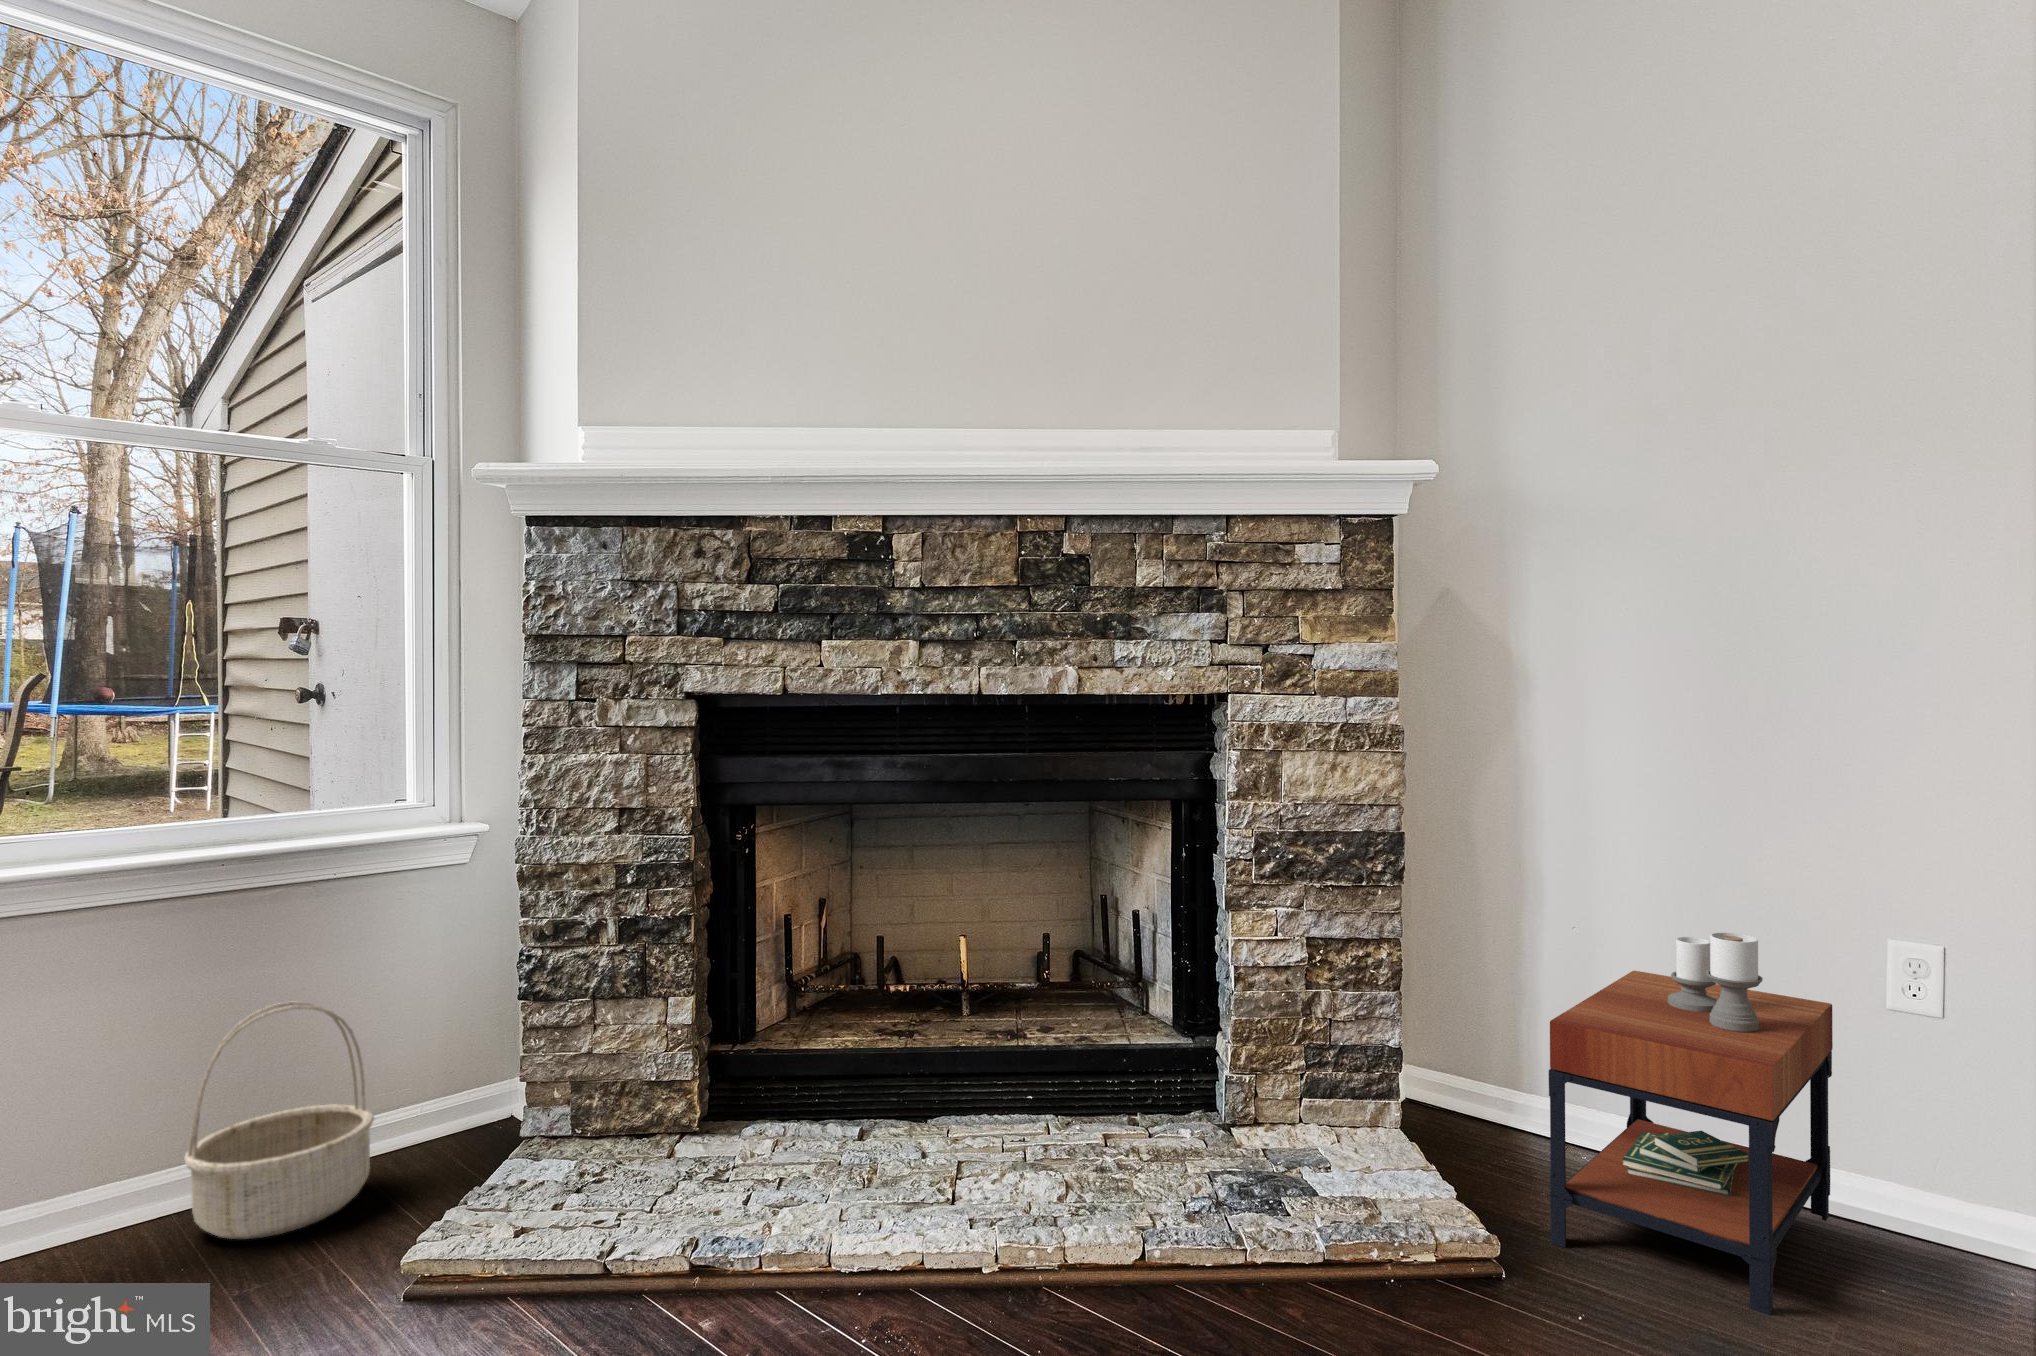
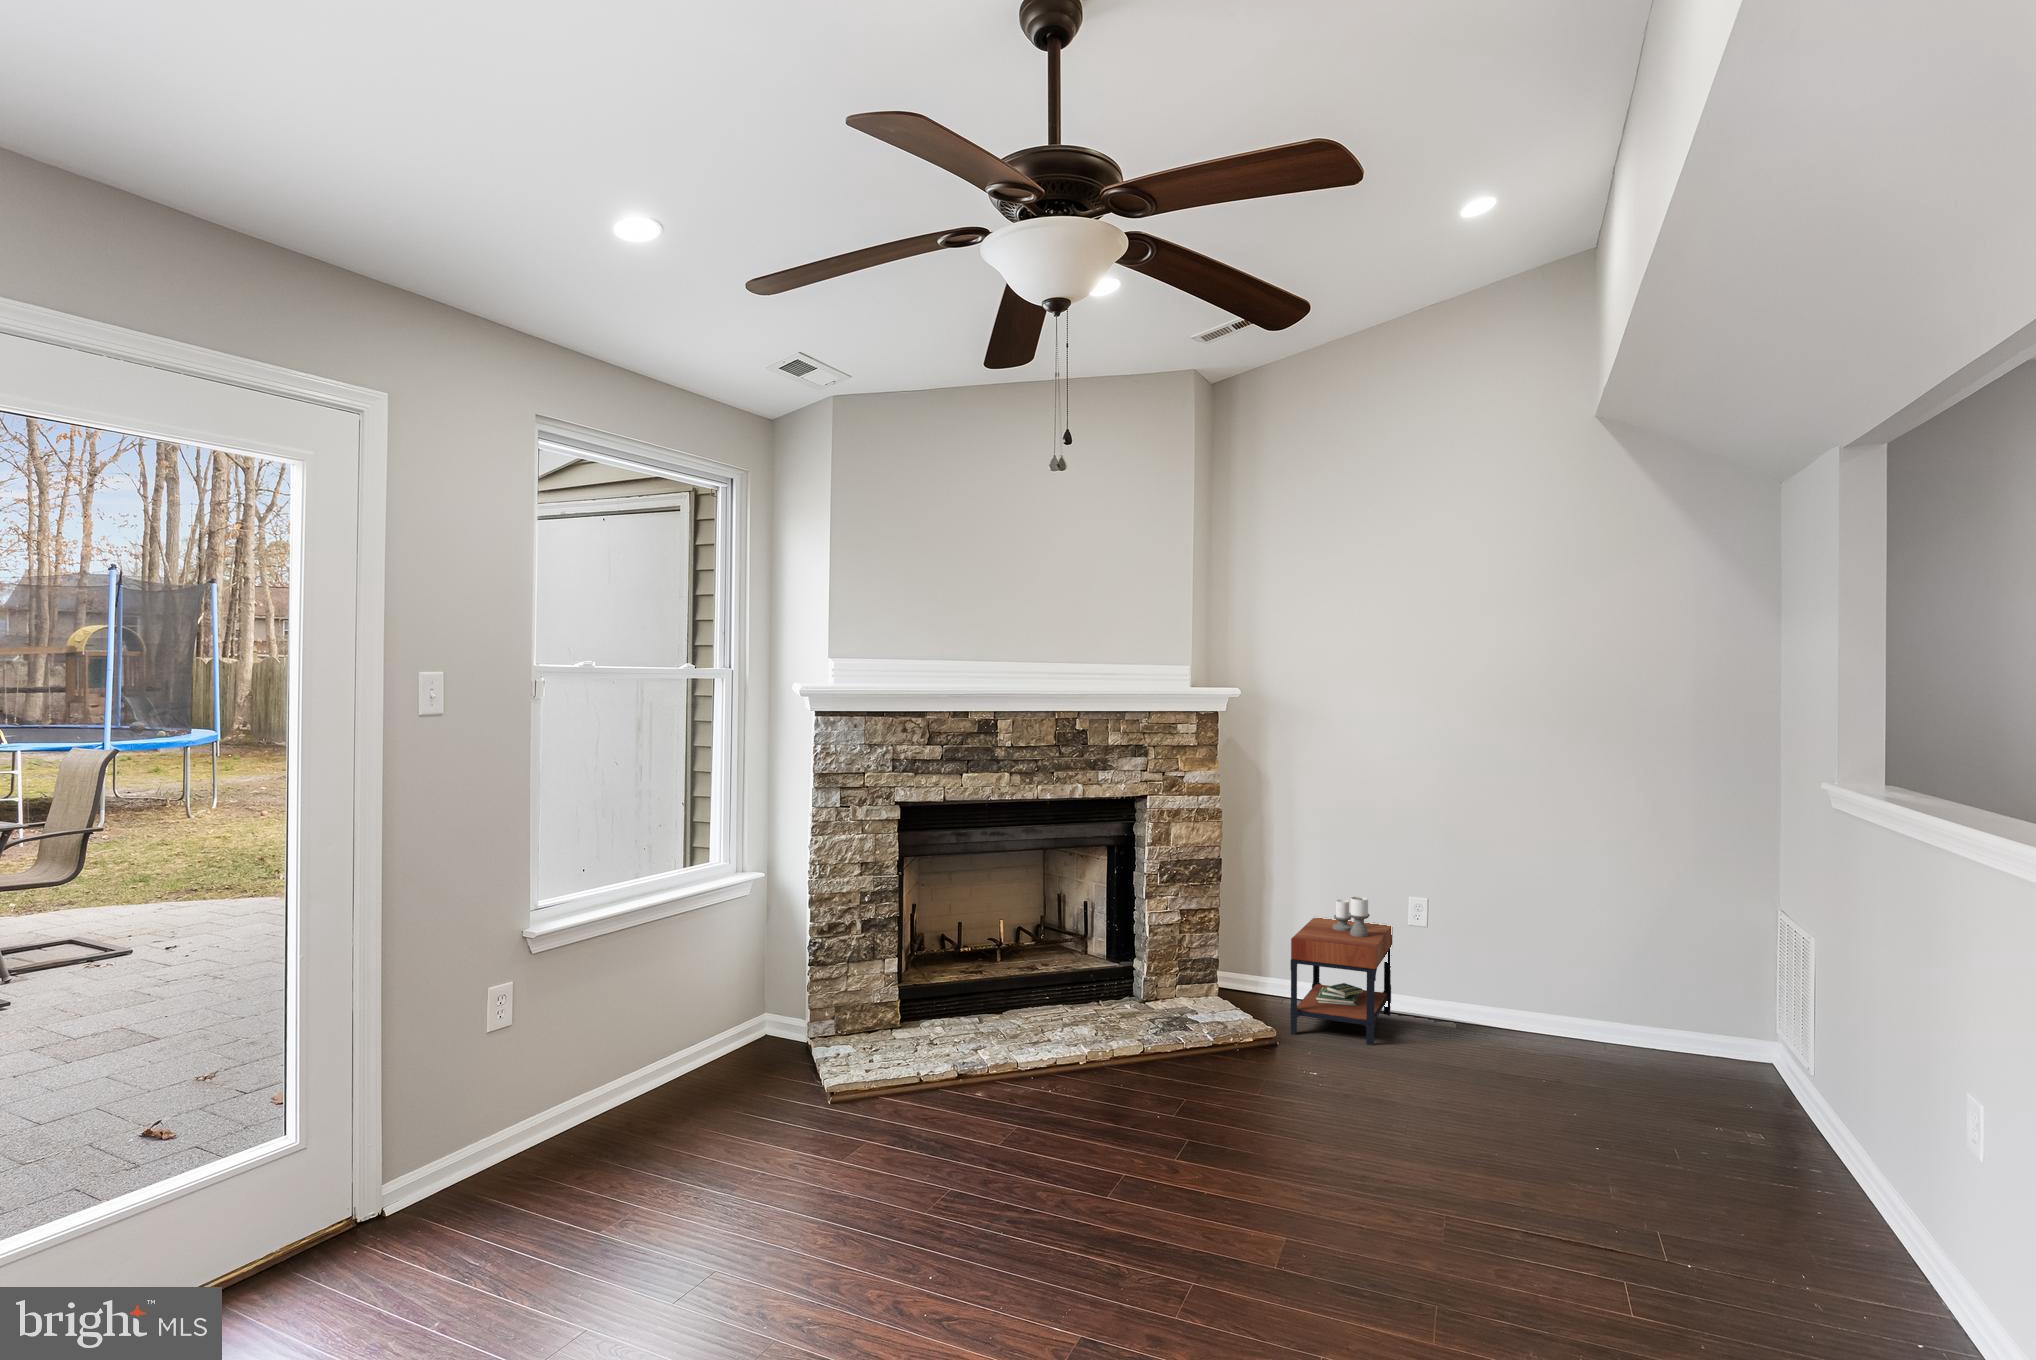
basket: present [184,1002,374,1239] -> none [659,974,741,1097]

